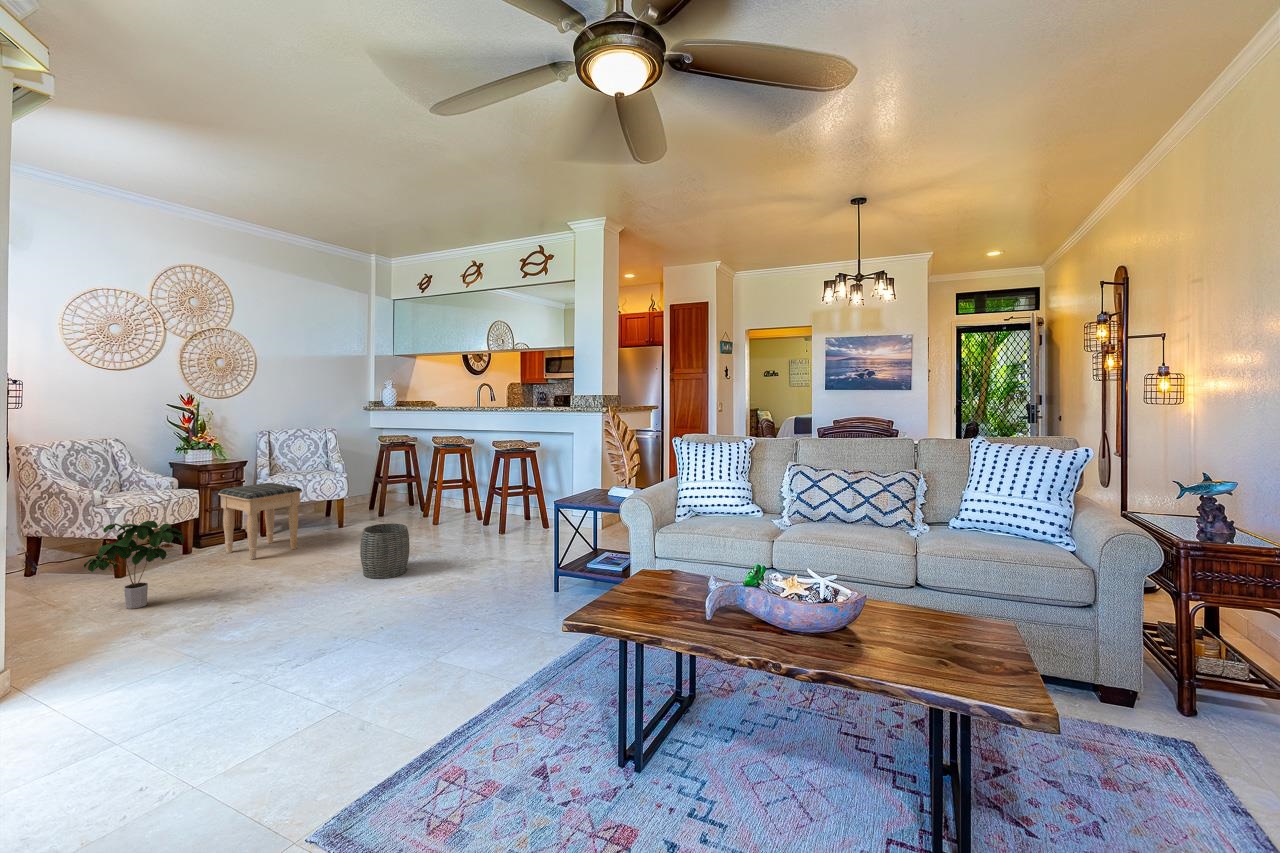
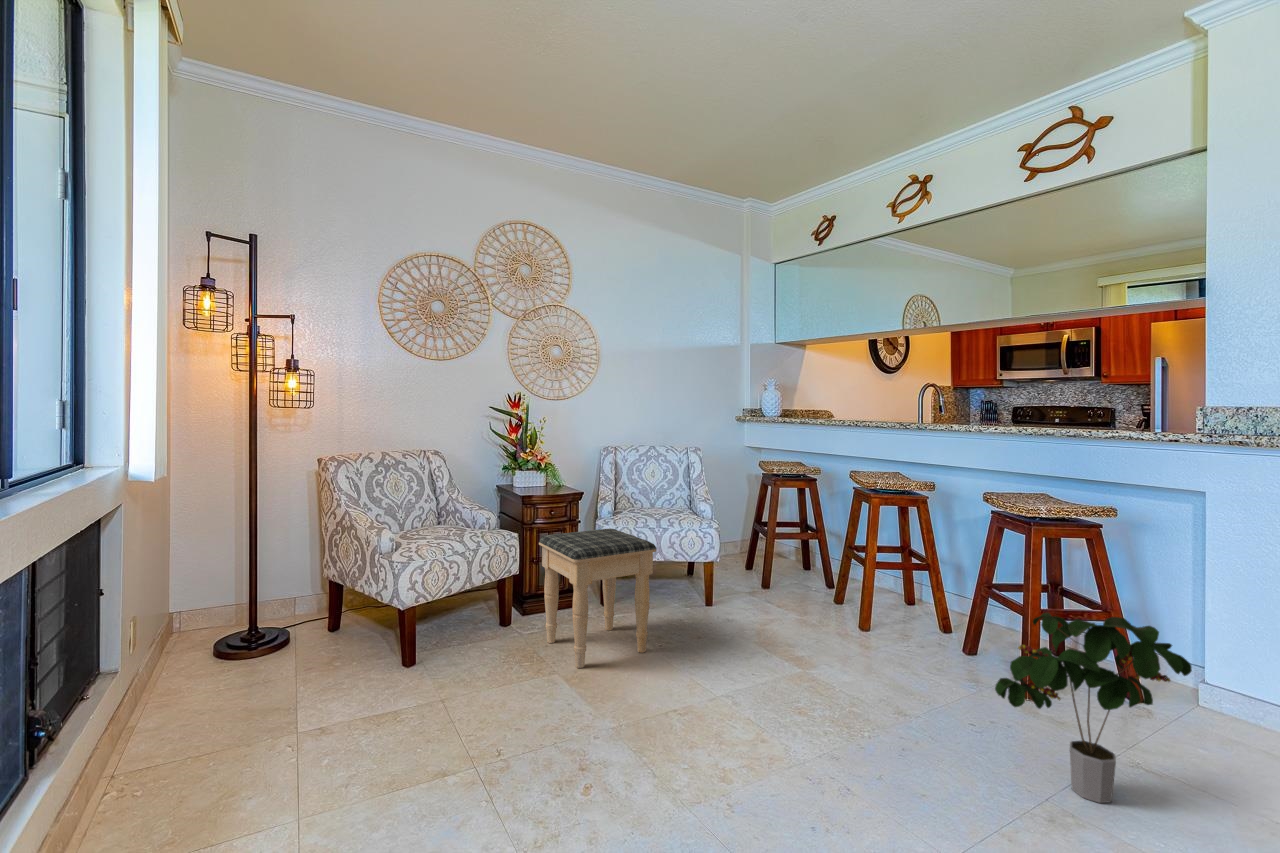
potted plant: present [84,521,184,609] -> present [995,613,1192,803]
woven basket: present [360,523,409,579] -> none [773,649,887,806]

